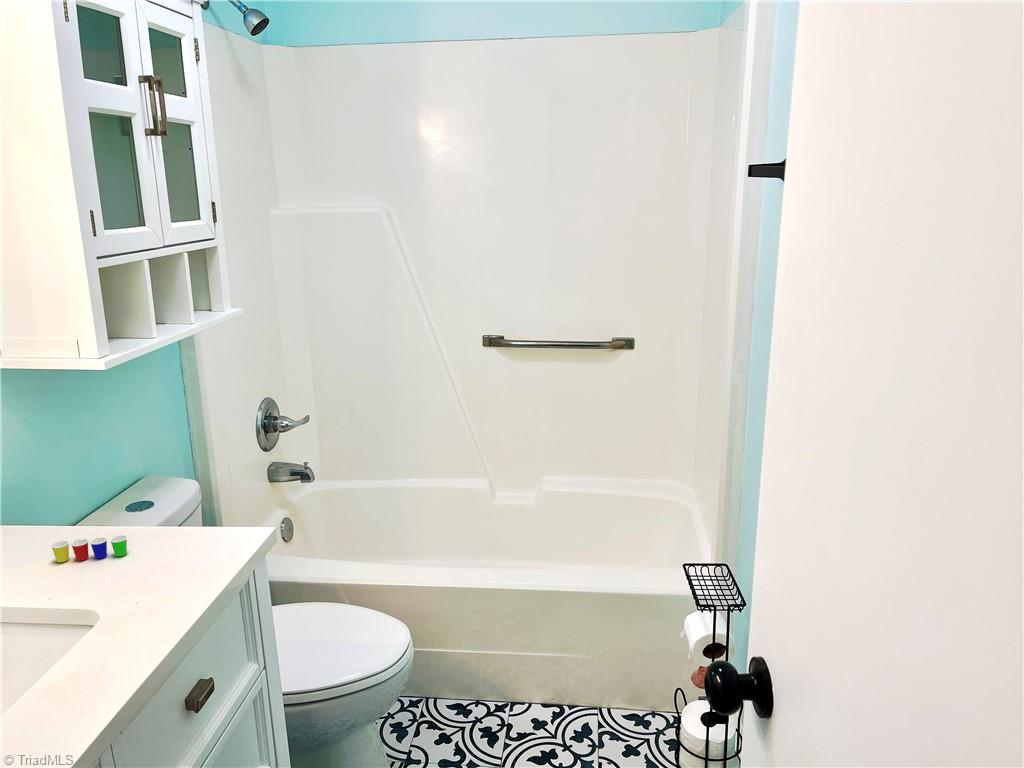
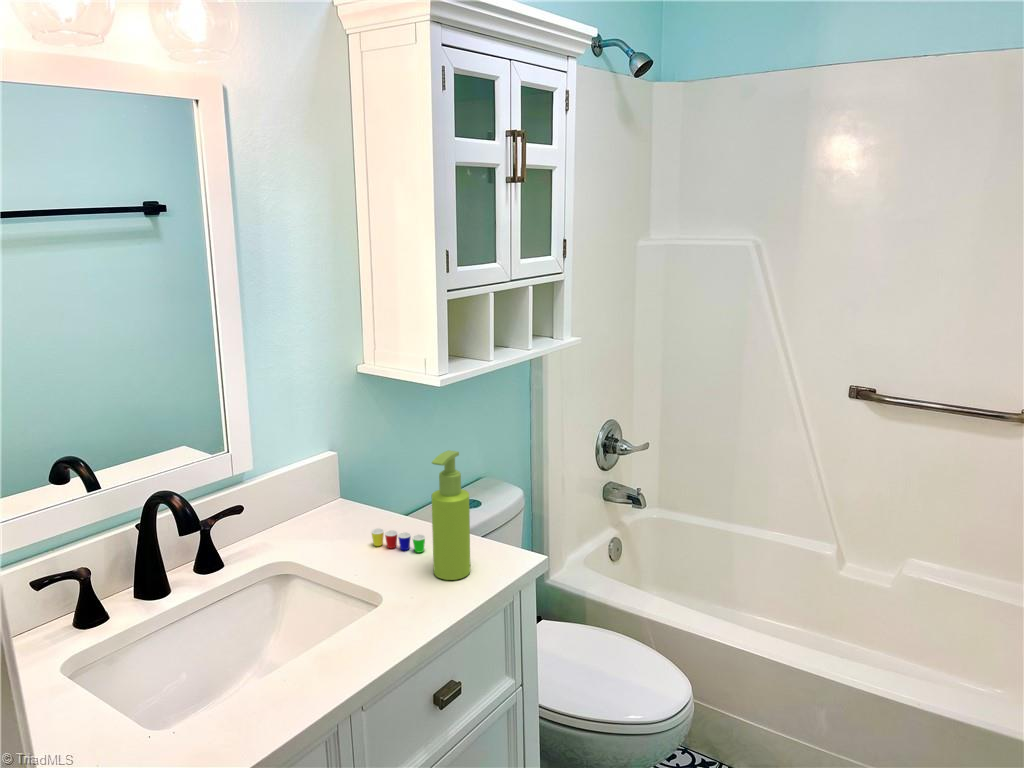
soap dispenser: none [137,428,195,575] -> present [432,450,471,580]

